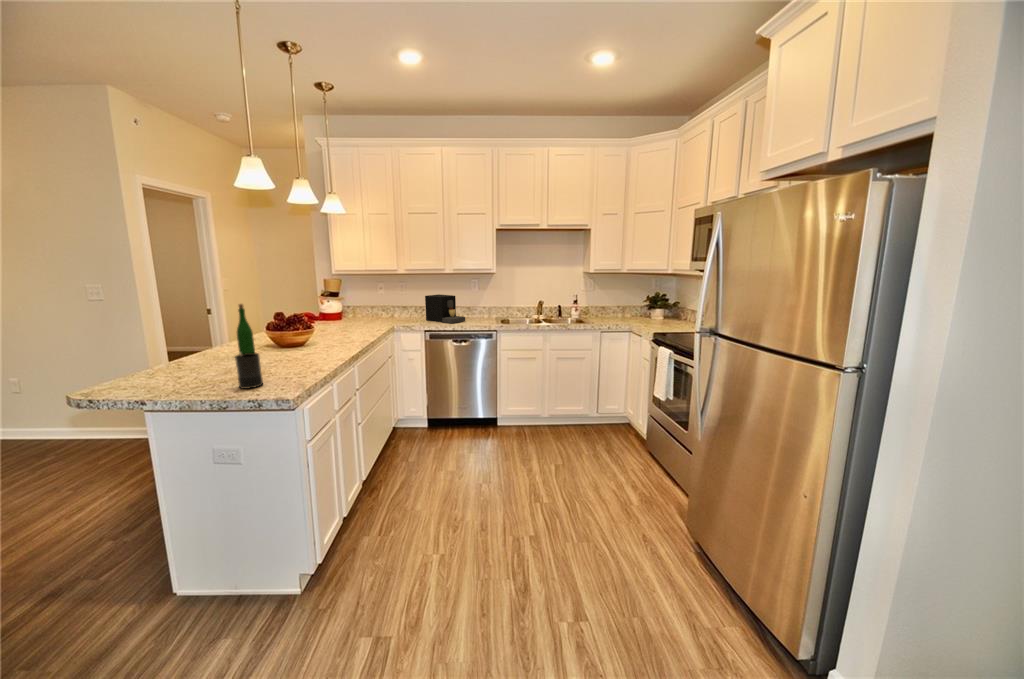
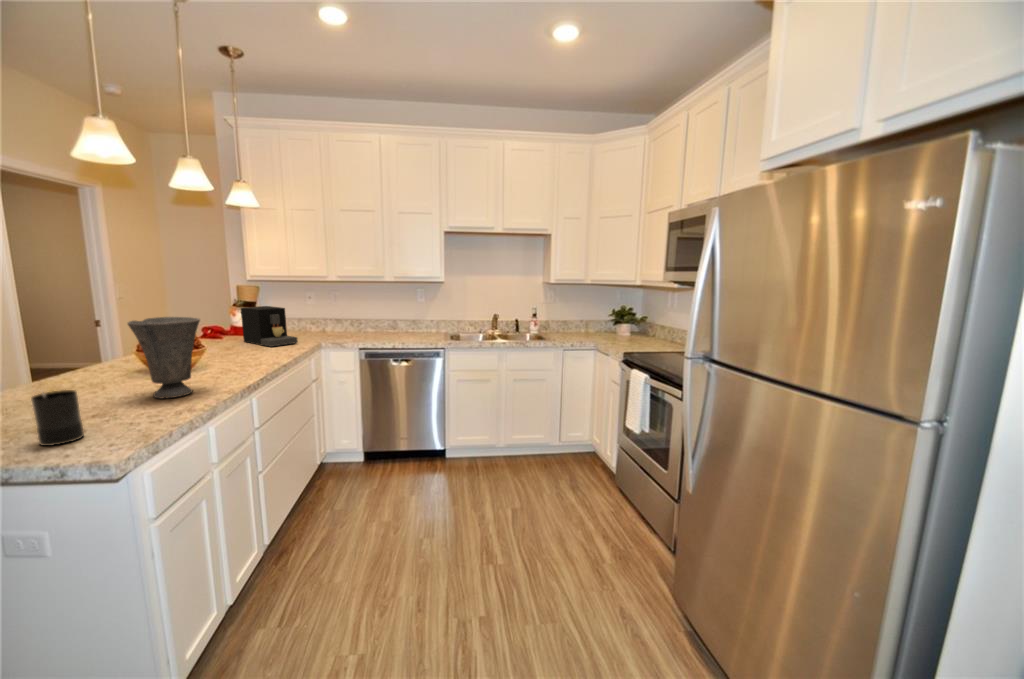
coffee maker: present [425,294,465,323] -> present [241,306,298,347]
wine bottle: present [237,304,255,354] -> none [75,316,106,391]
vase: none [276,304,321,363] -> present [128,317,200,399]

